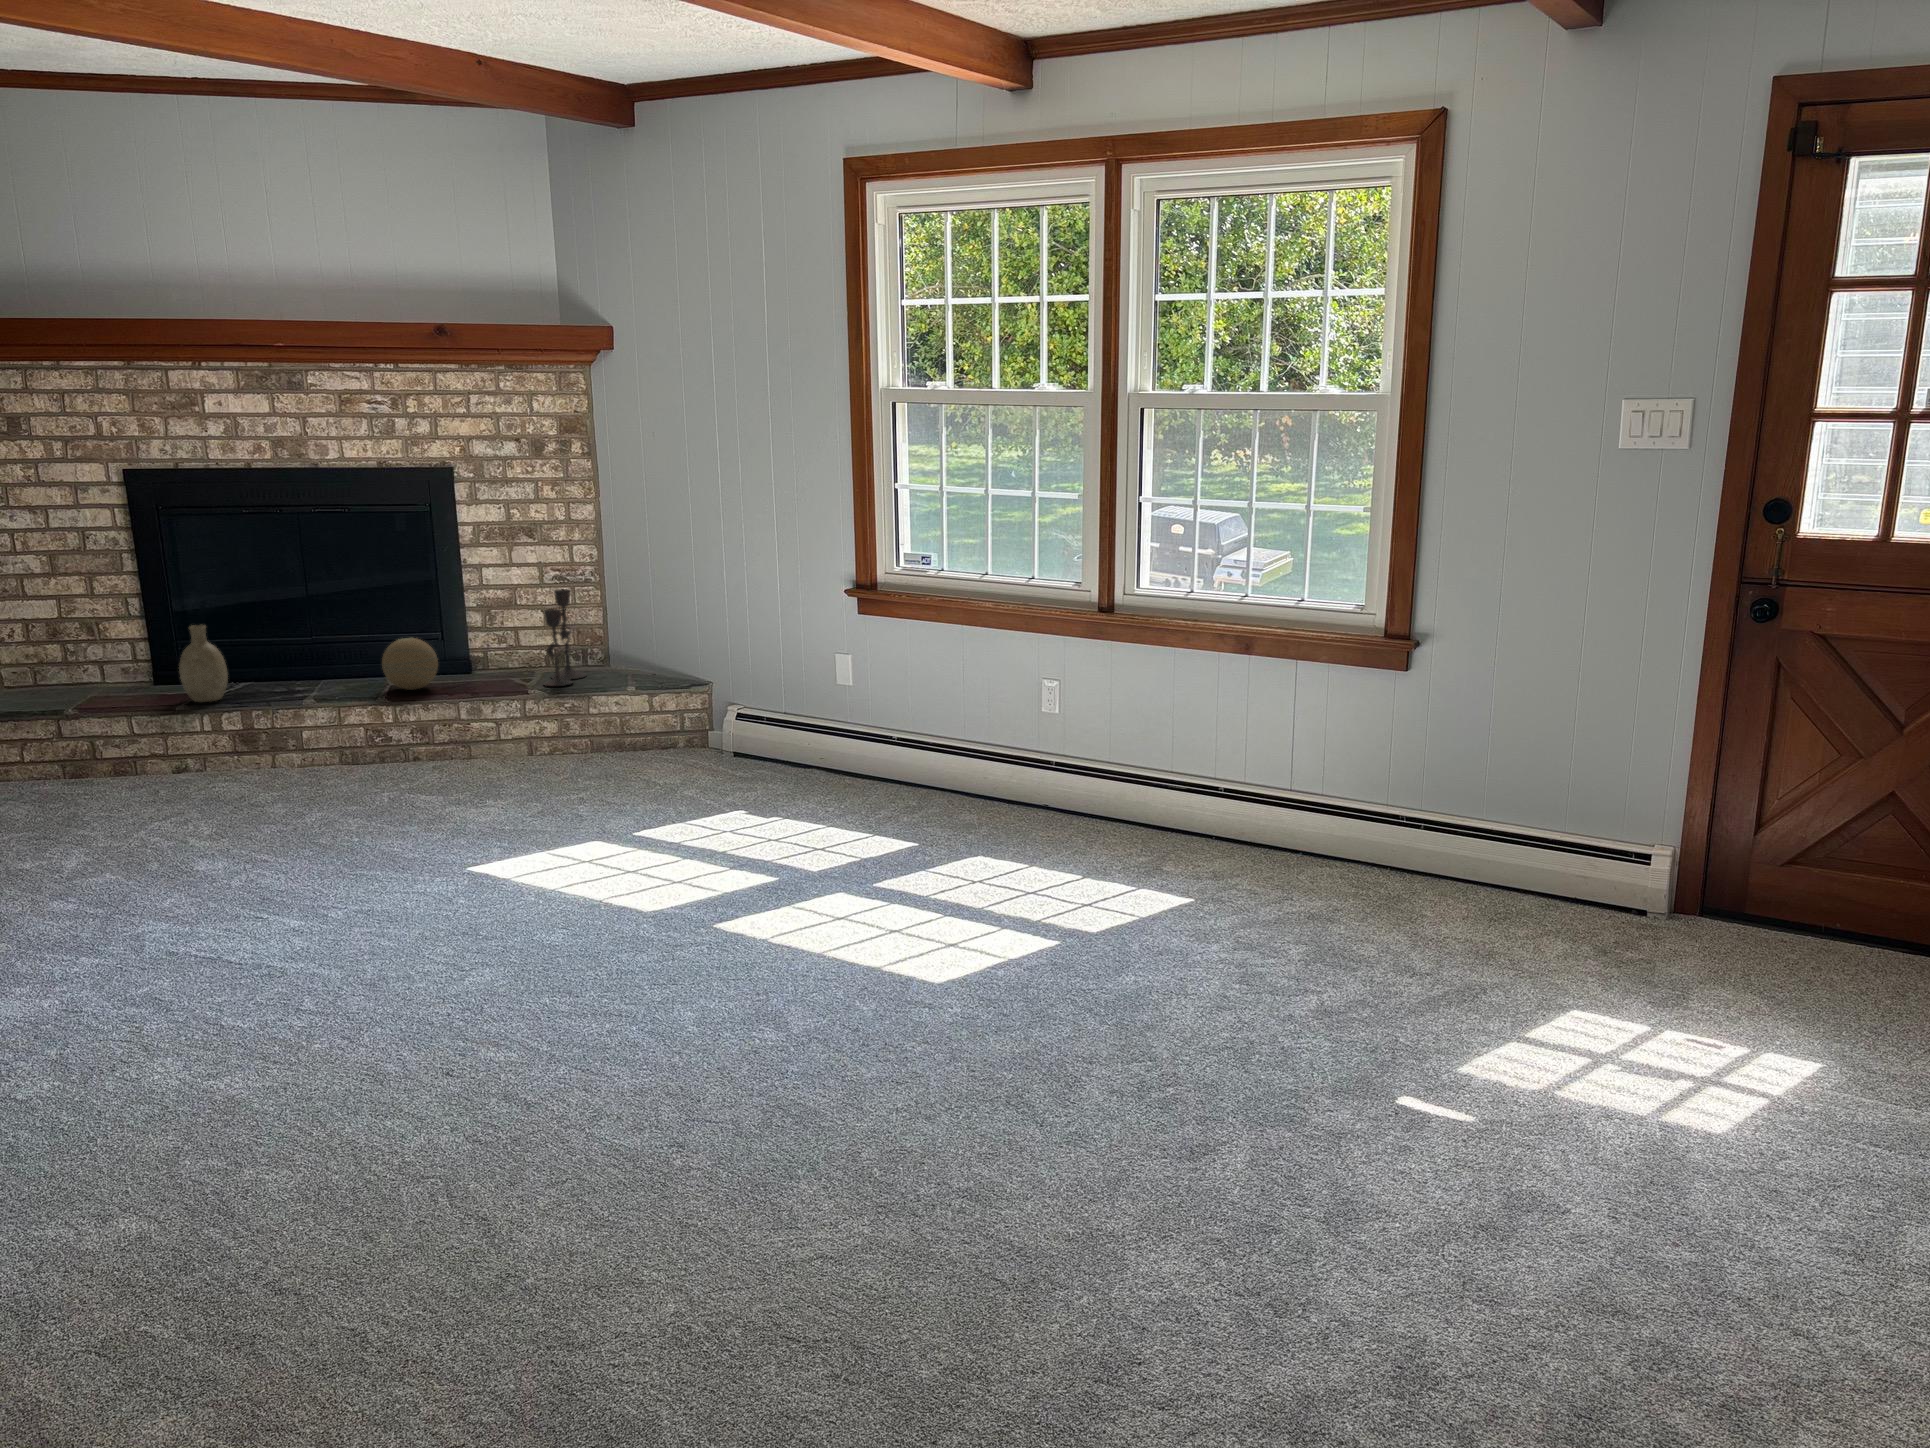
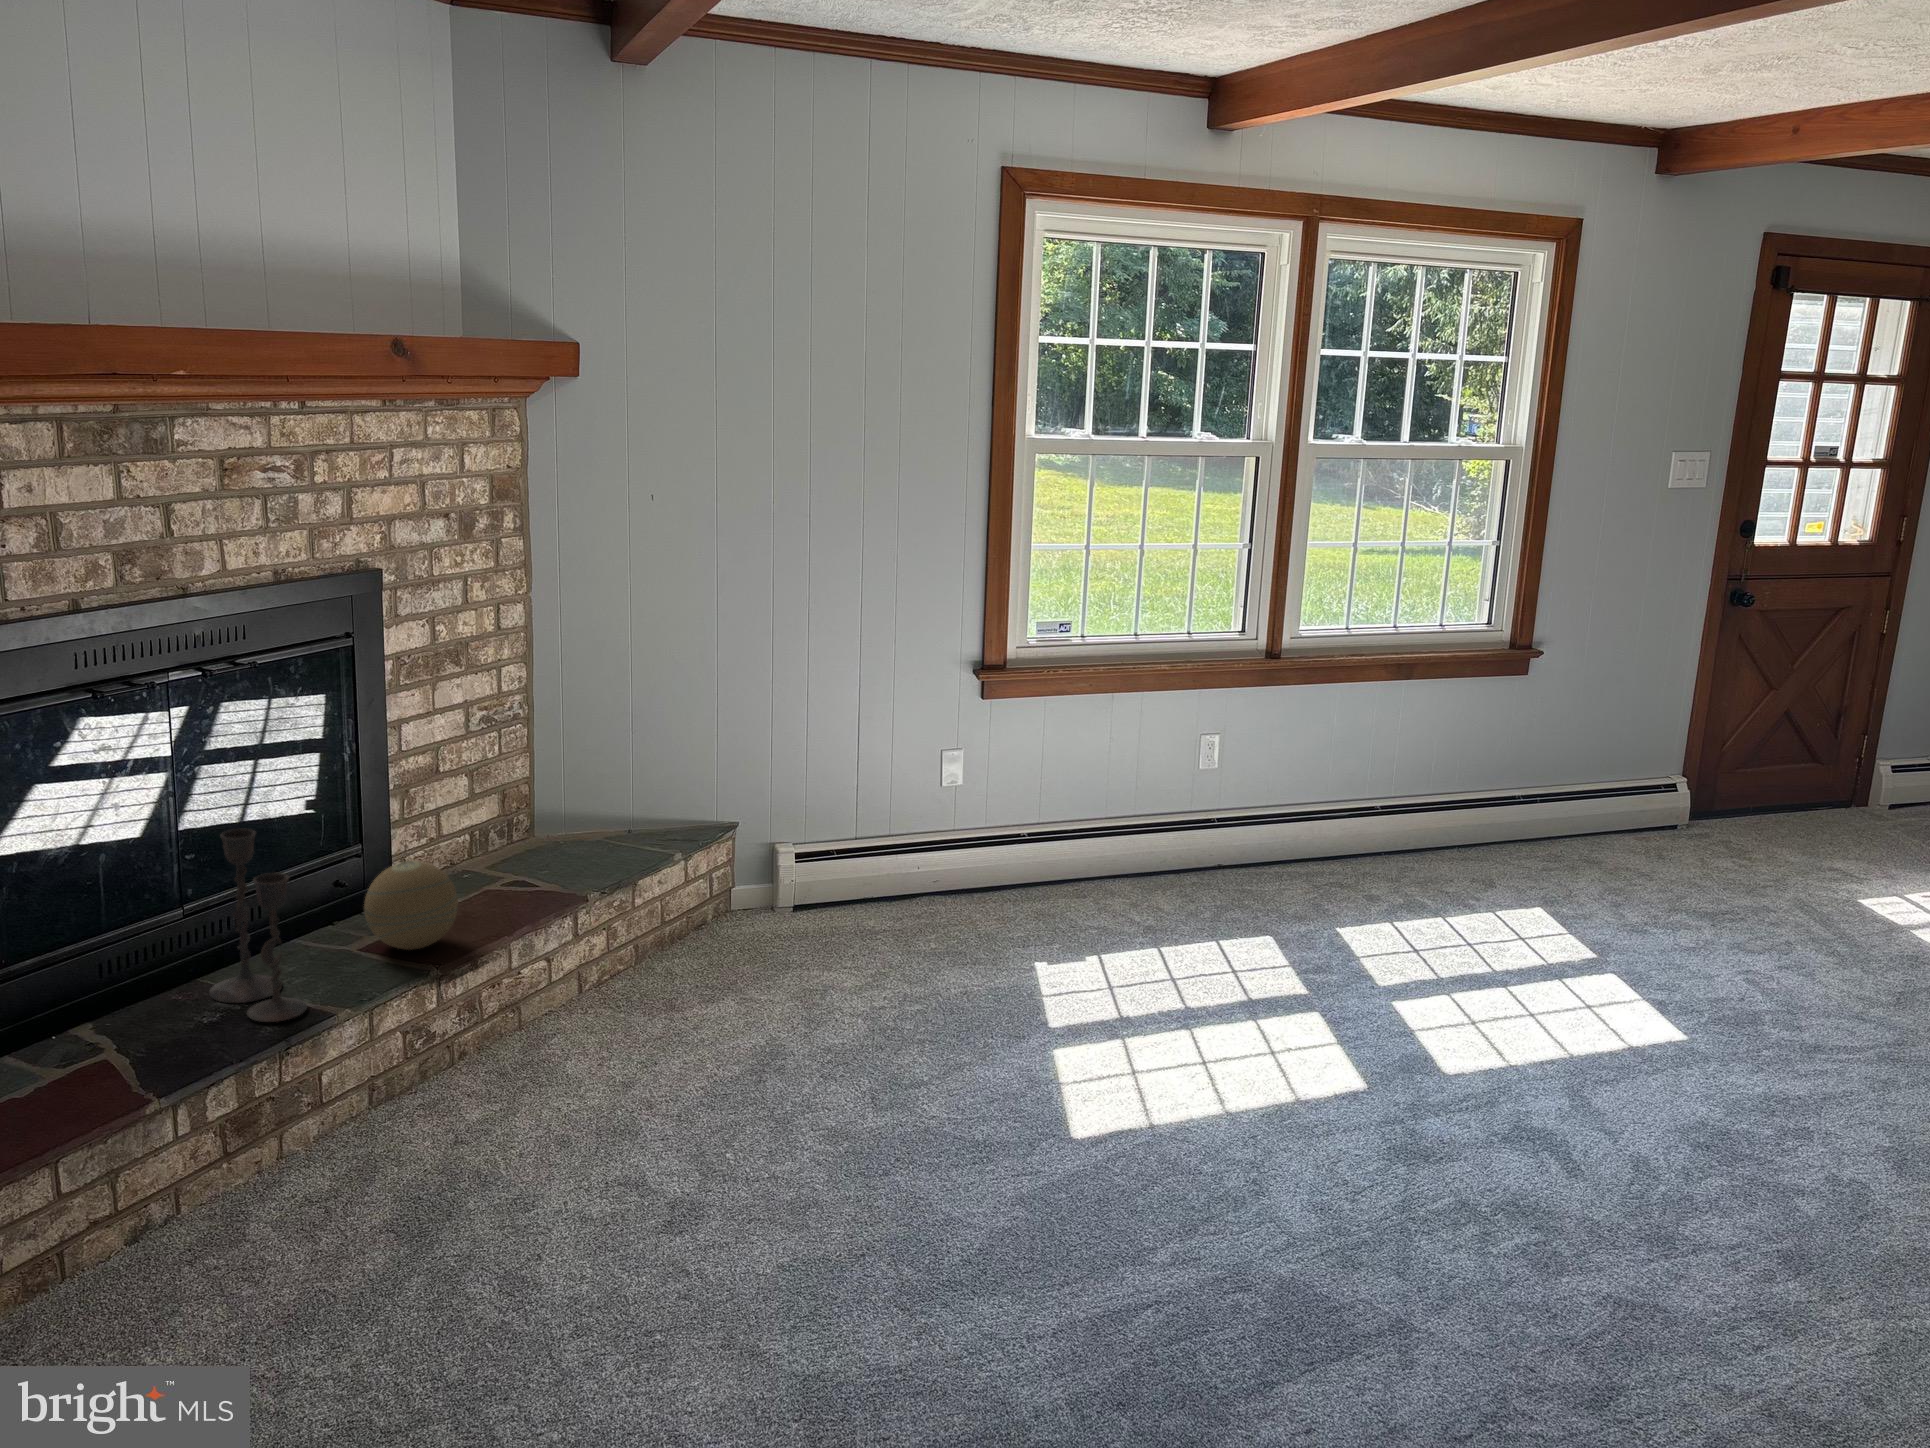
candlestick: present [544,589,586,686] -> present [209,829,307,1022]
decorative vase: present [179,625,228,702] -> none [87,927,182,1079]

